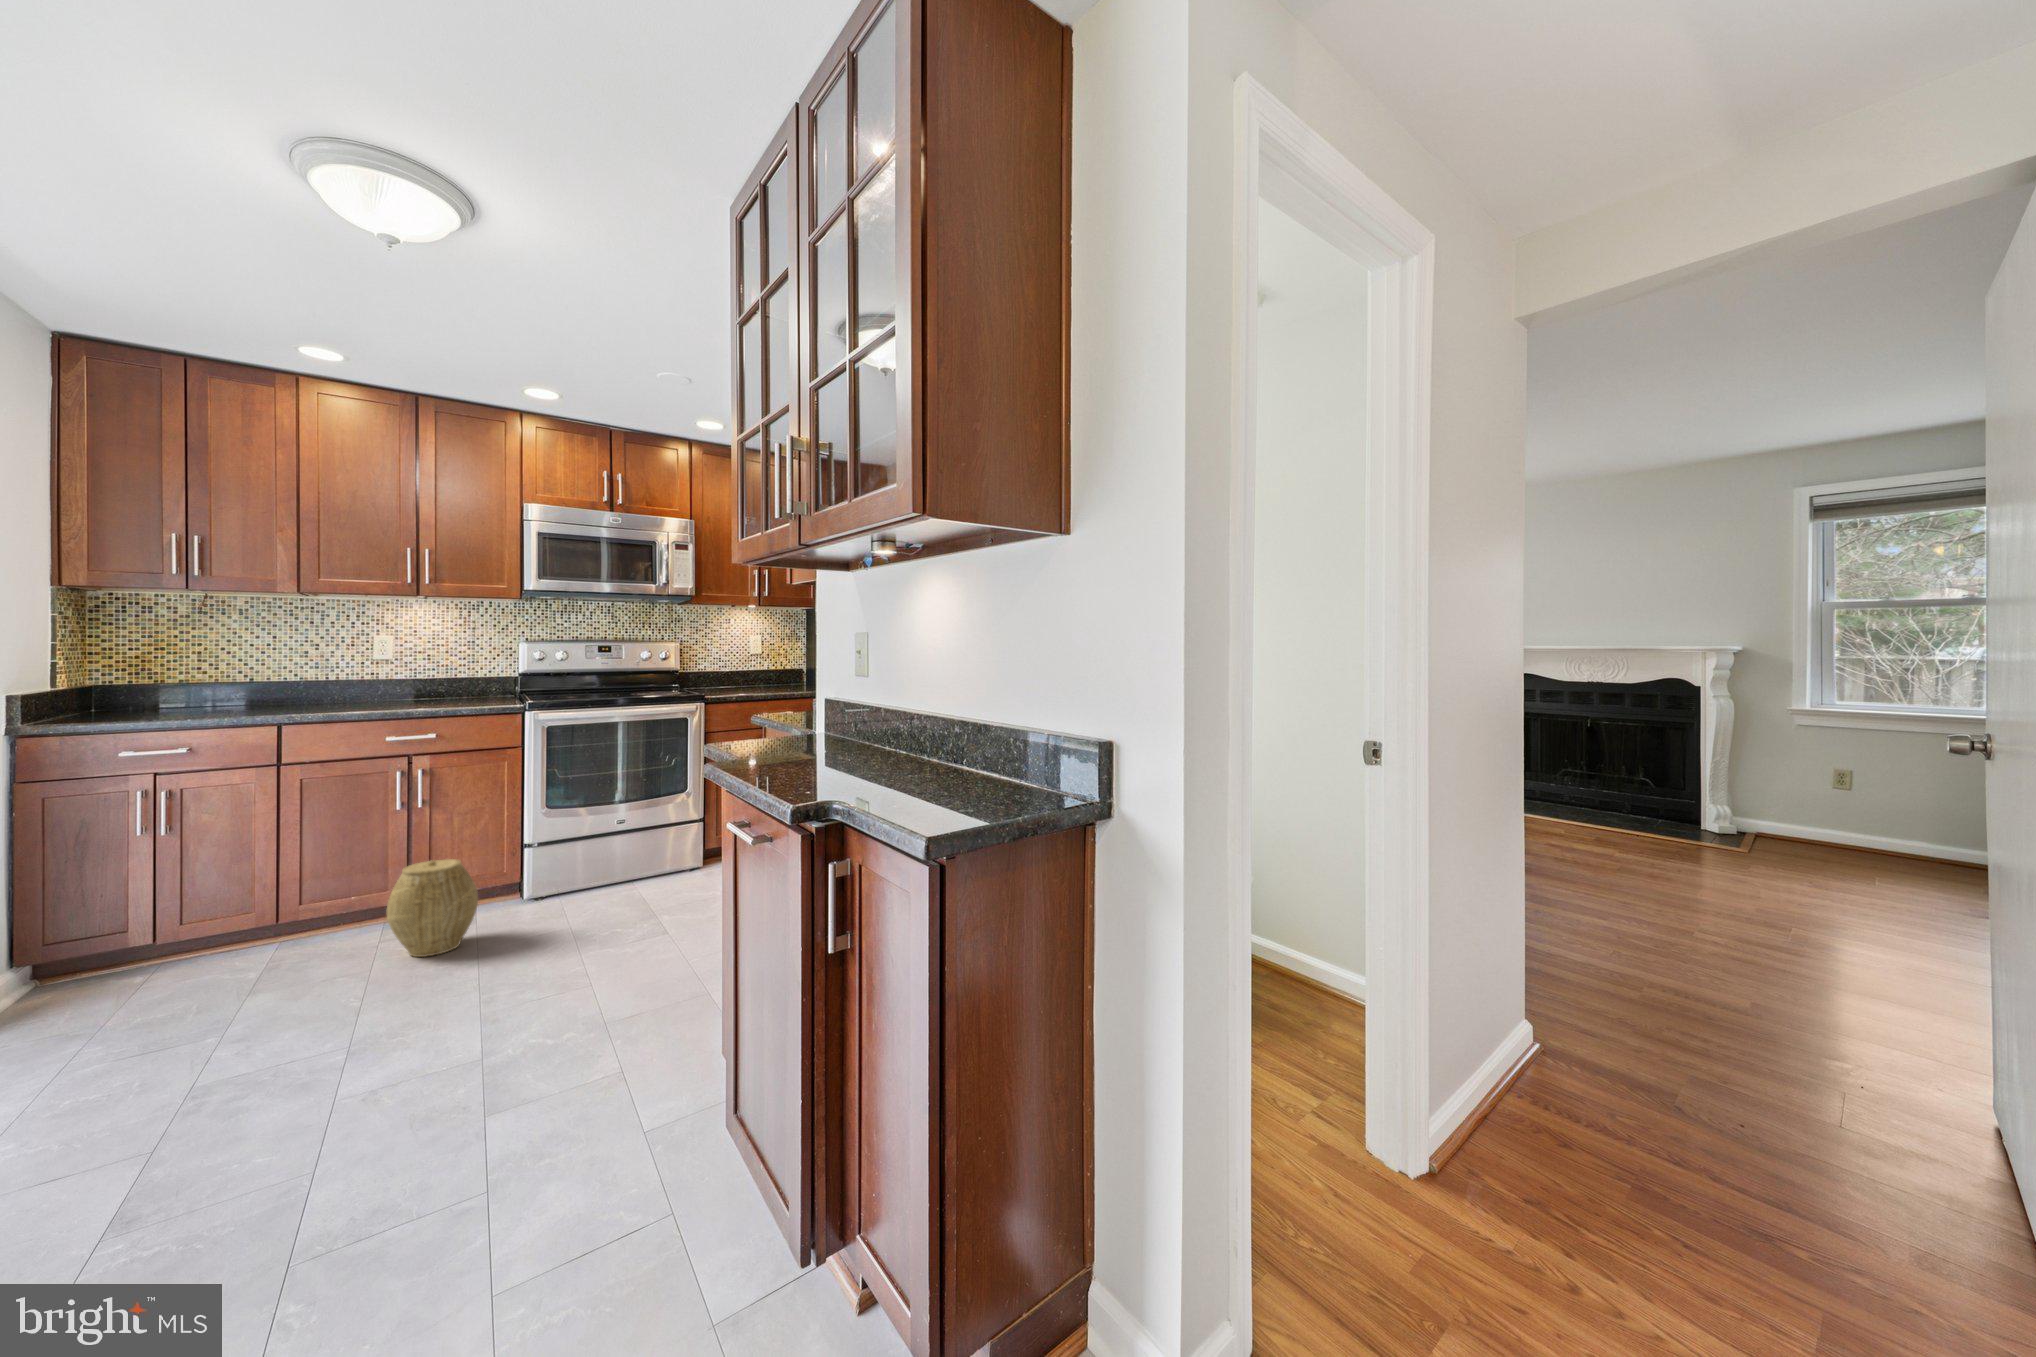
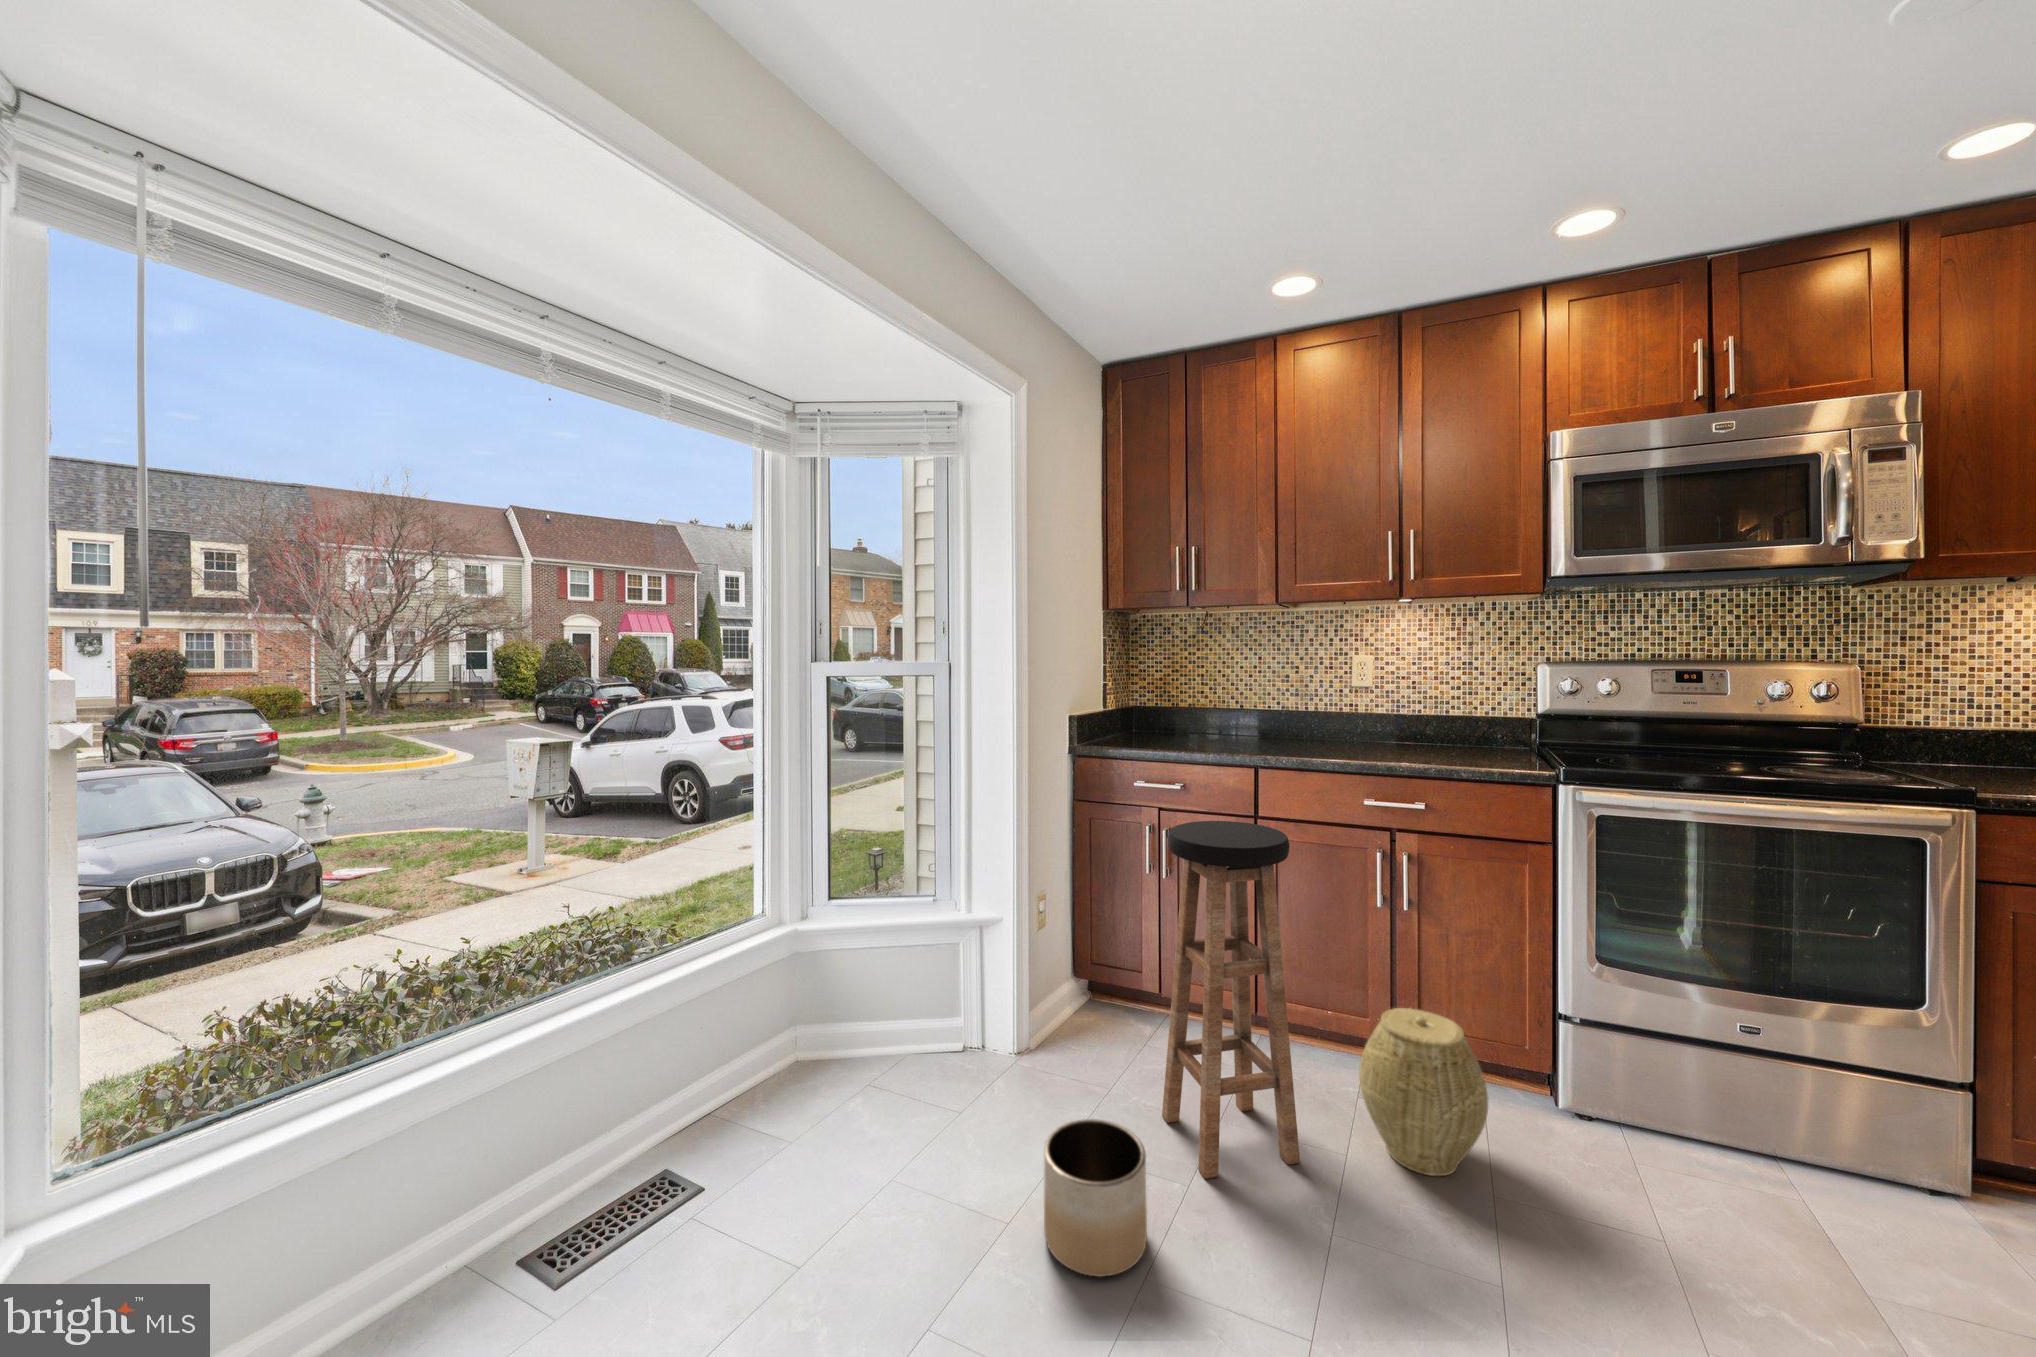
bar stool: none [194,755,339,1015] -> present [1162,821,1300,1179]
planter: none [78,987,201,1094] -> present [1044,1119,1147,1277]

